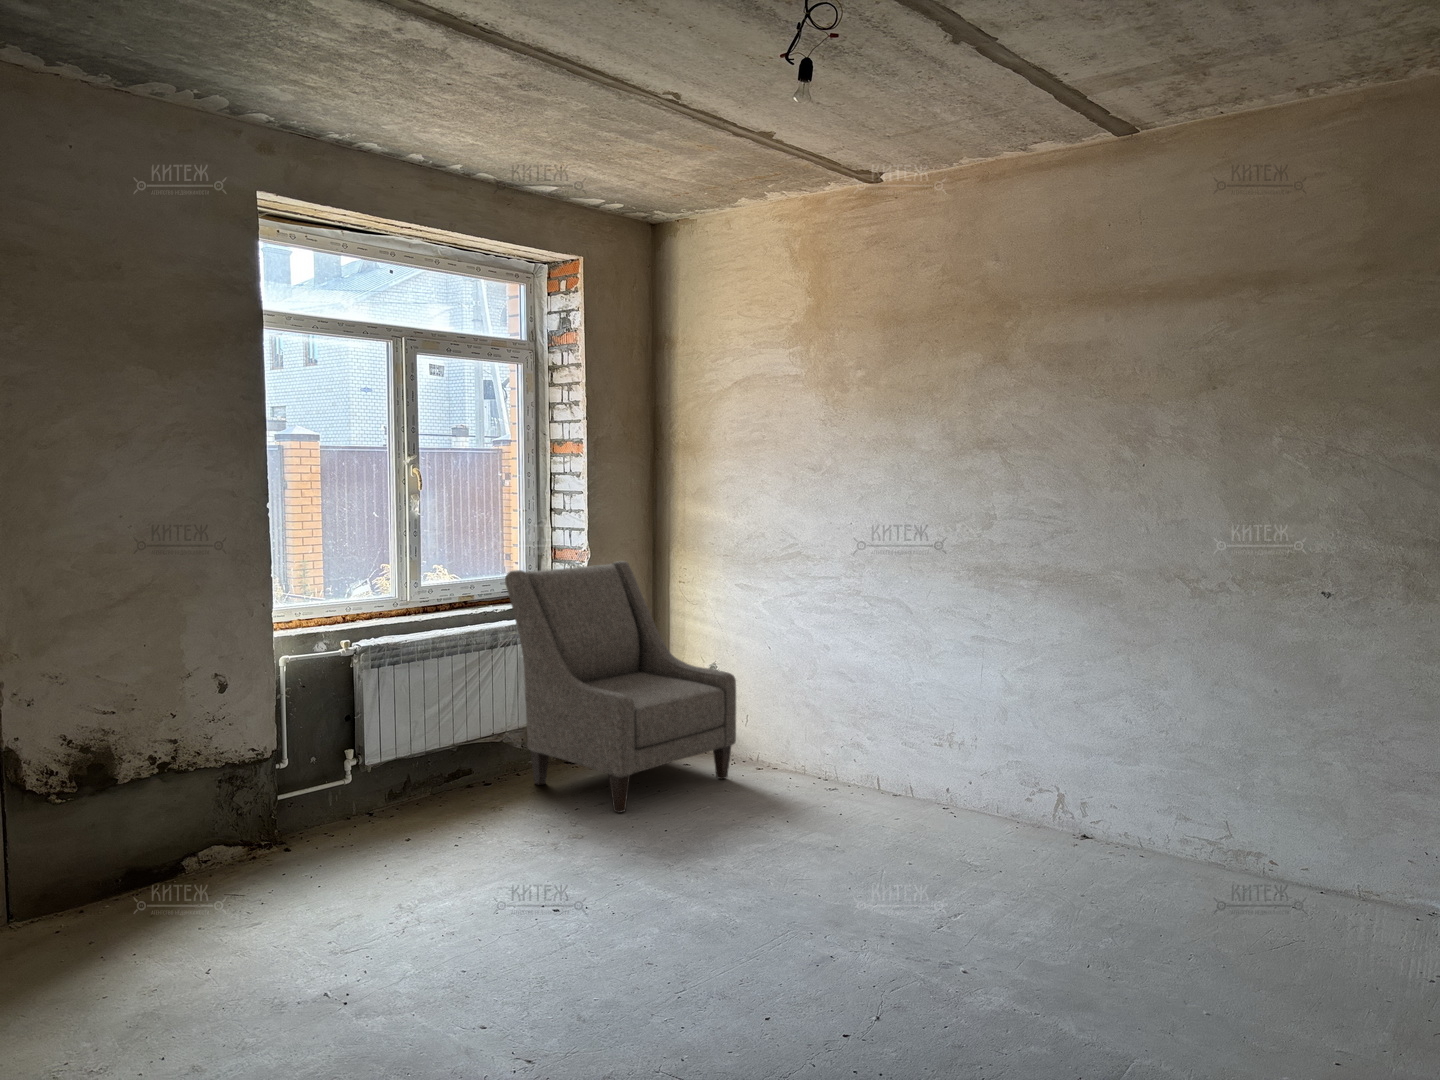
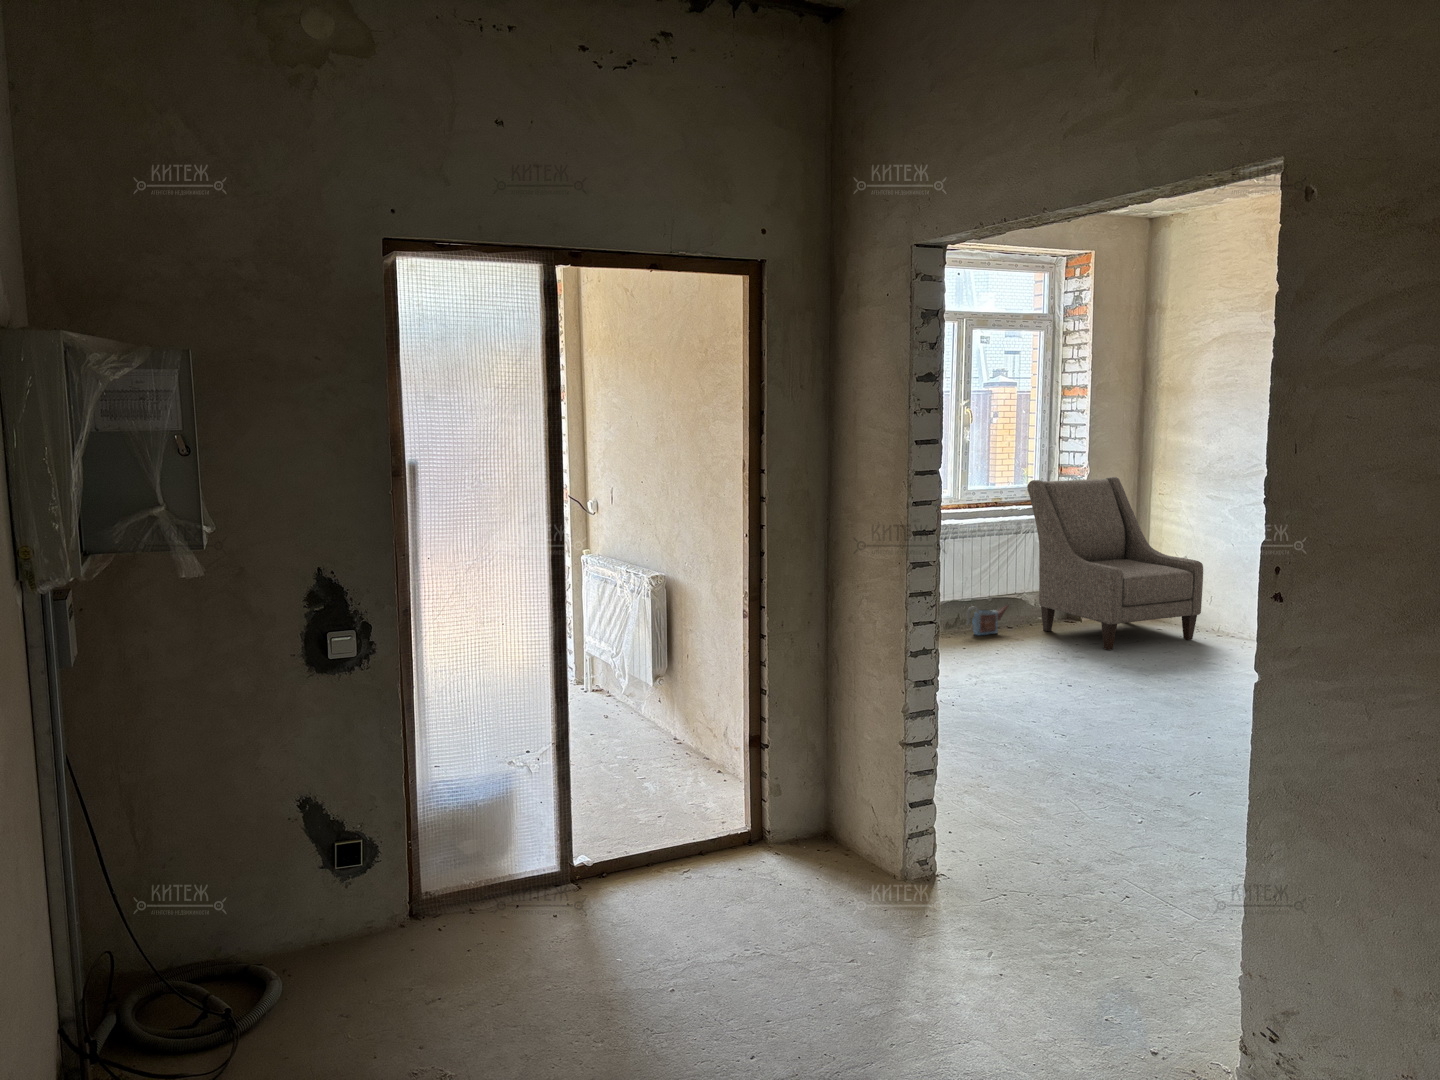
watering can: none [416,753,483,807] -> present [966,605,1008,635]

